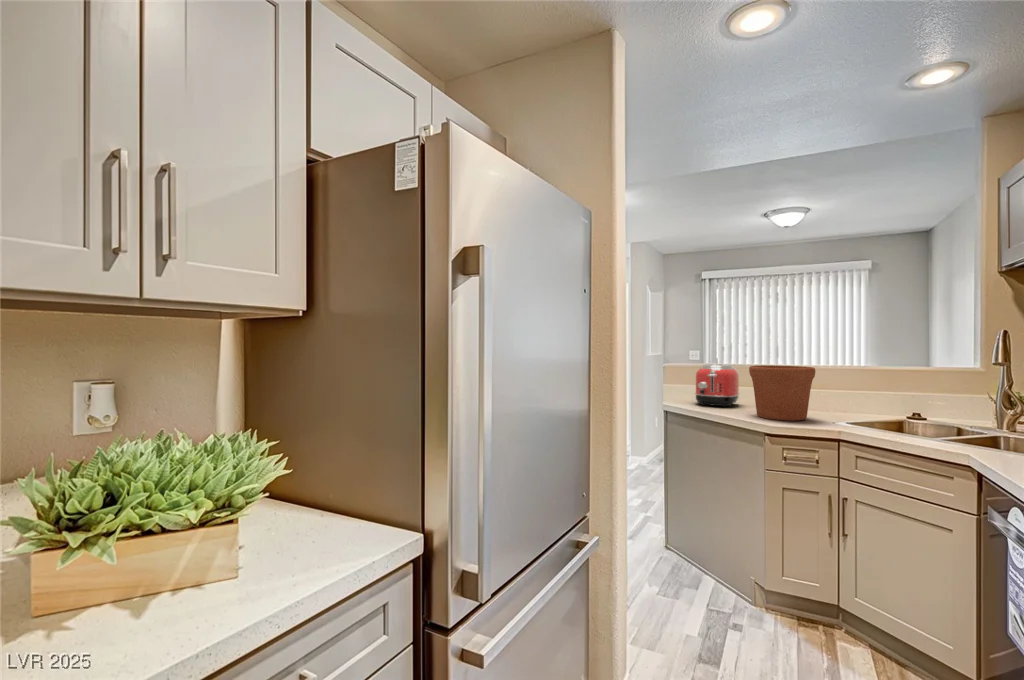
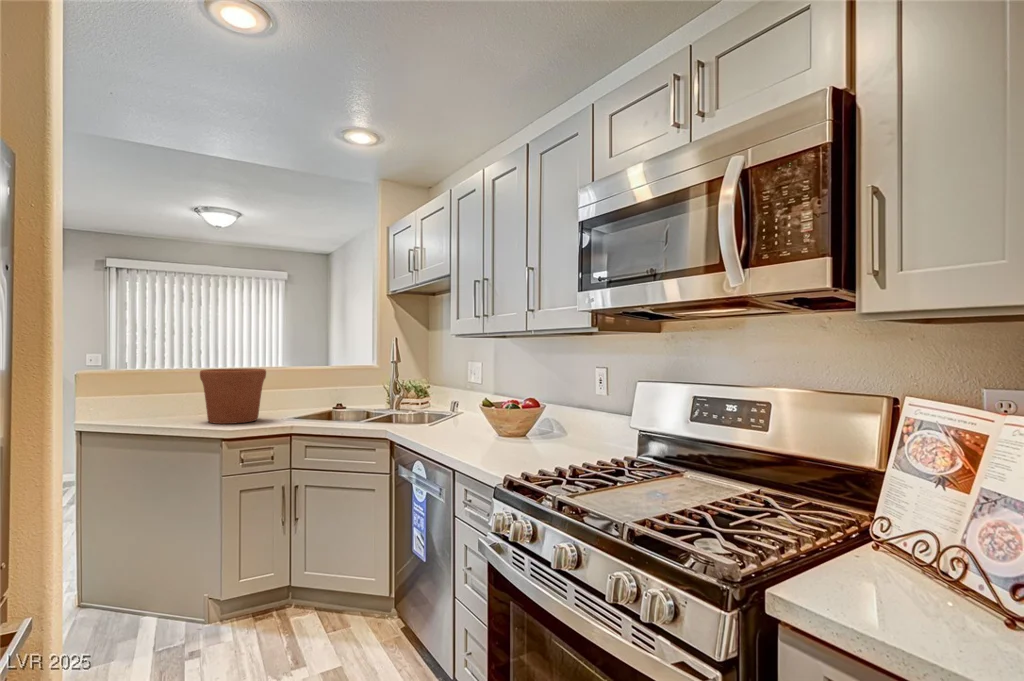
toaster: present [695,364,739,407] -> none [126,370,181,420]

